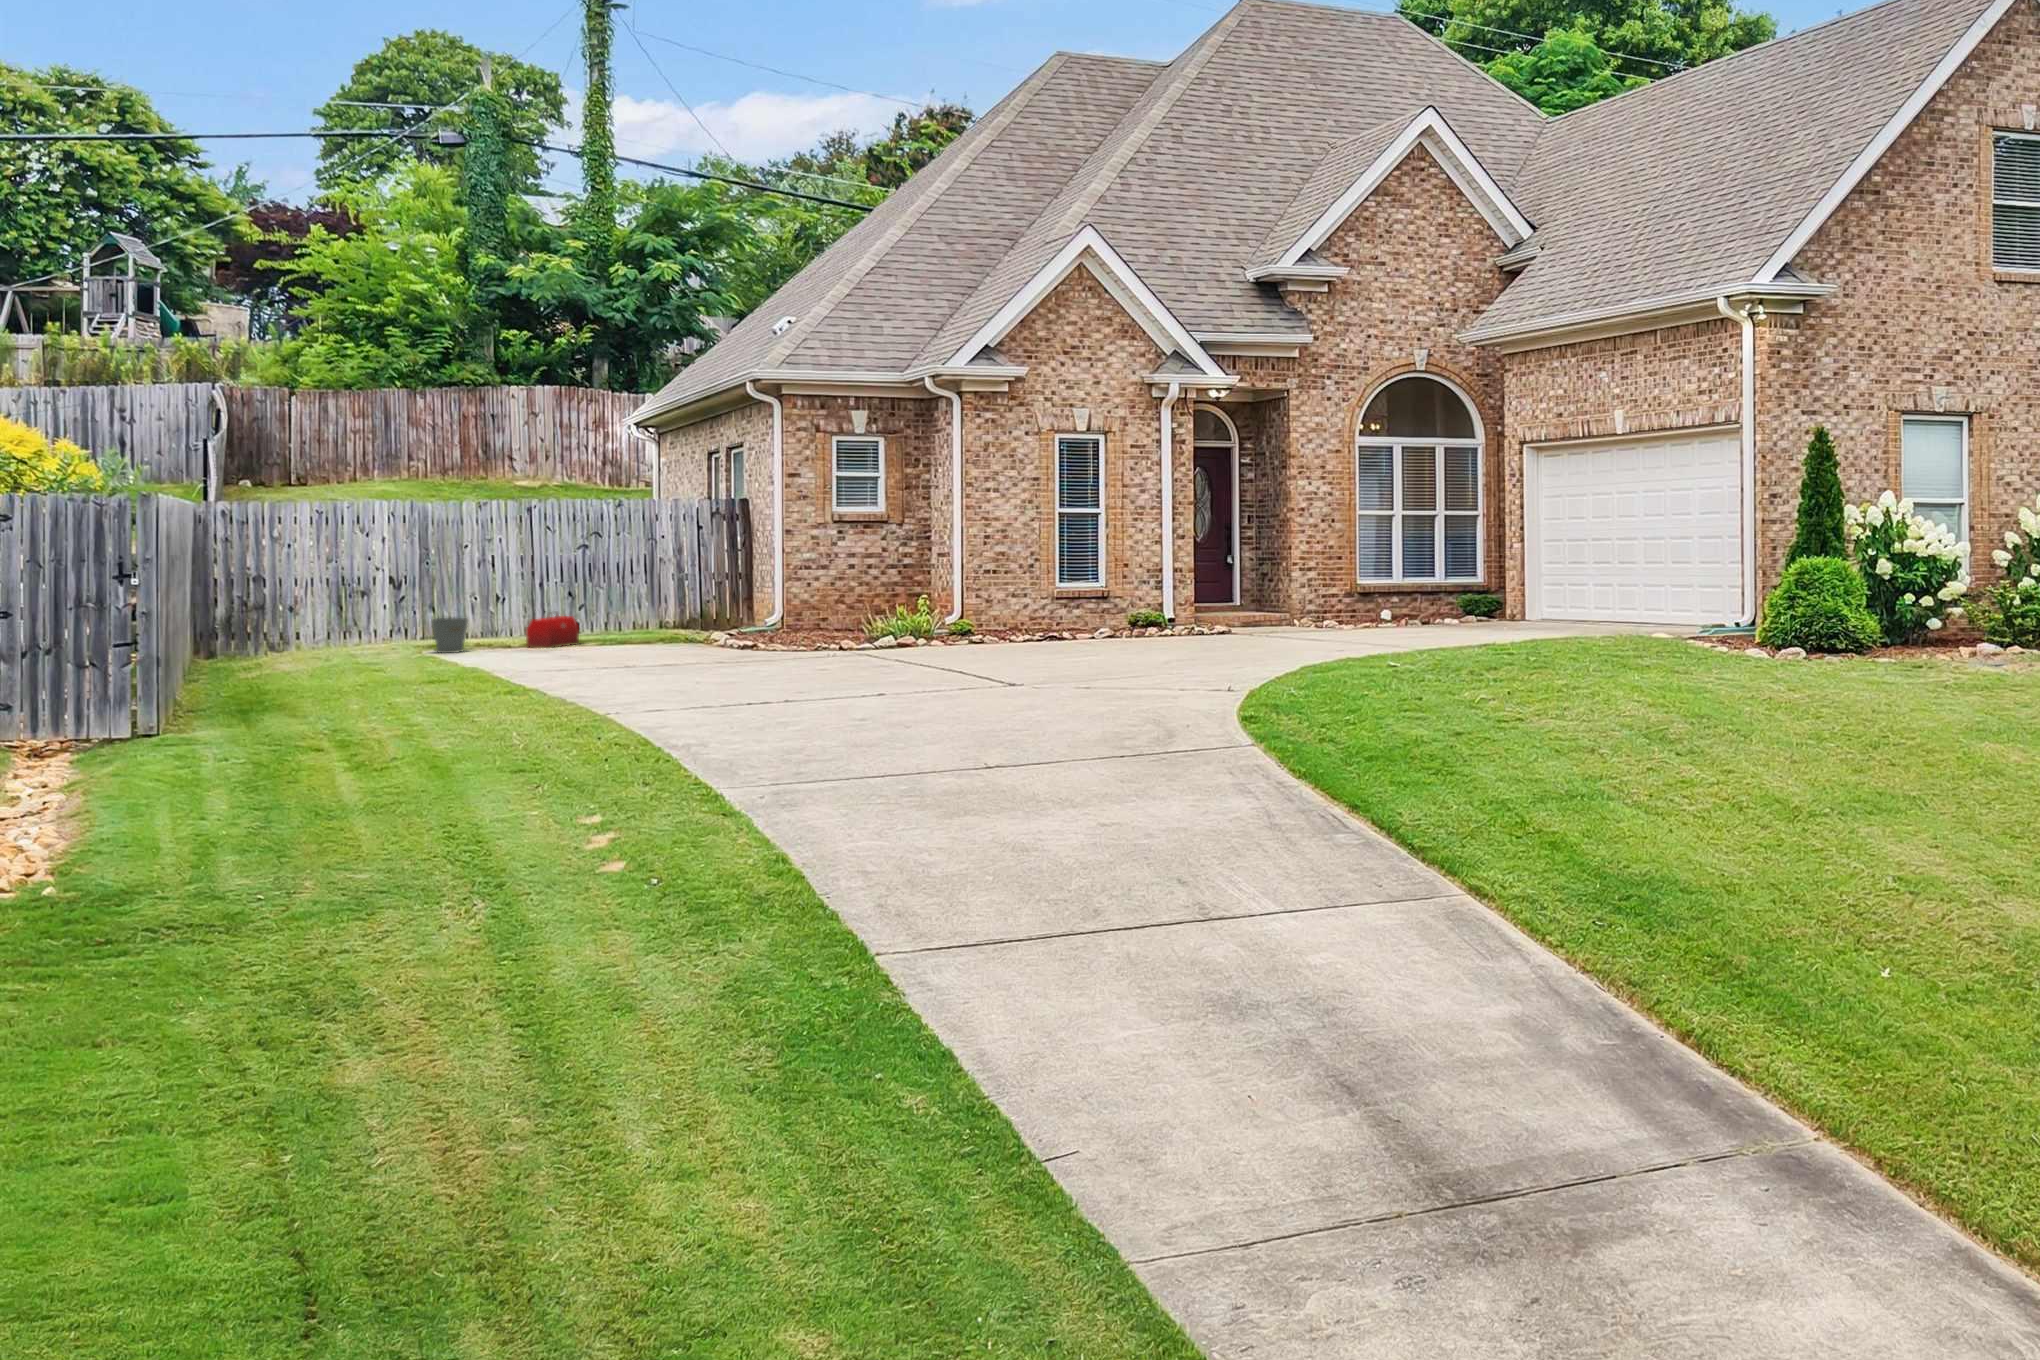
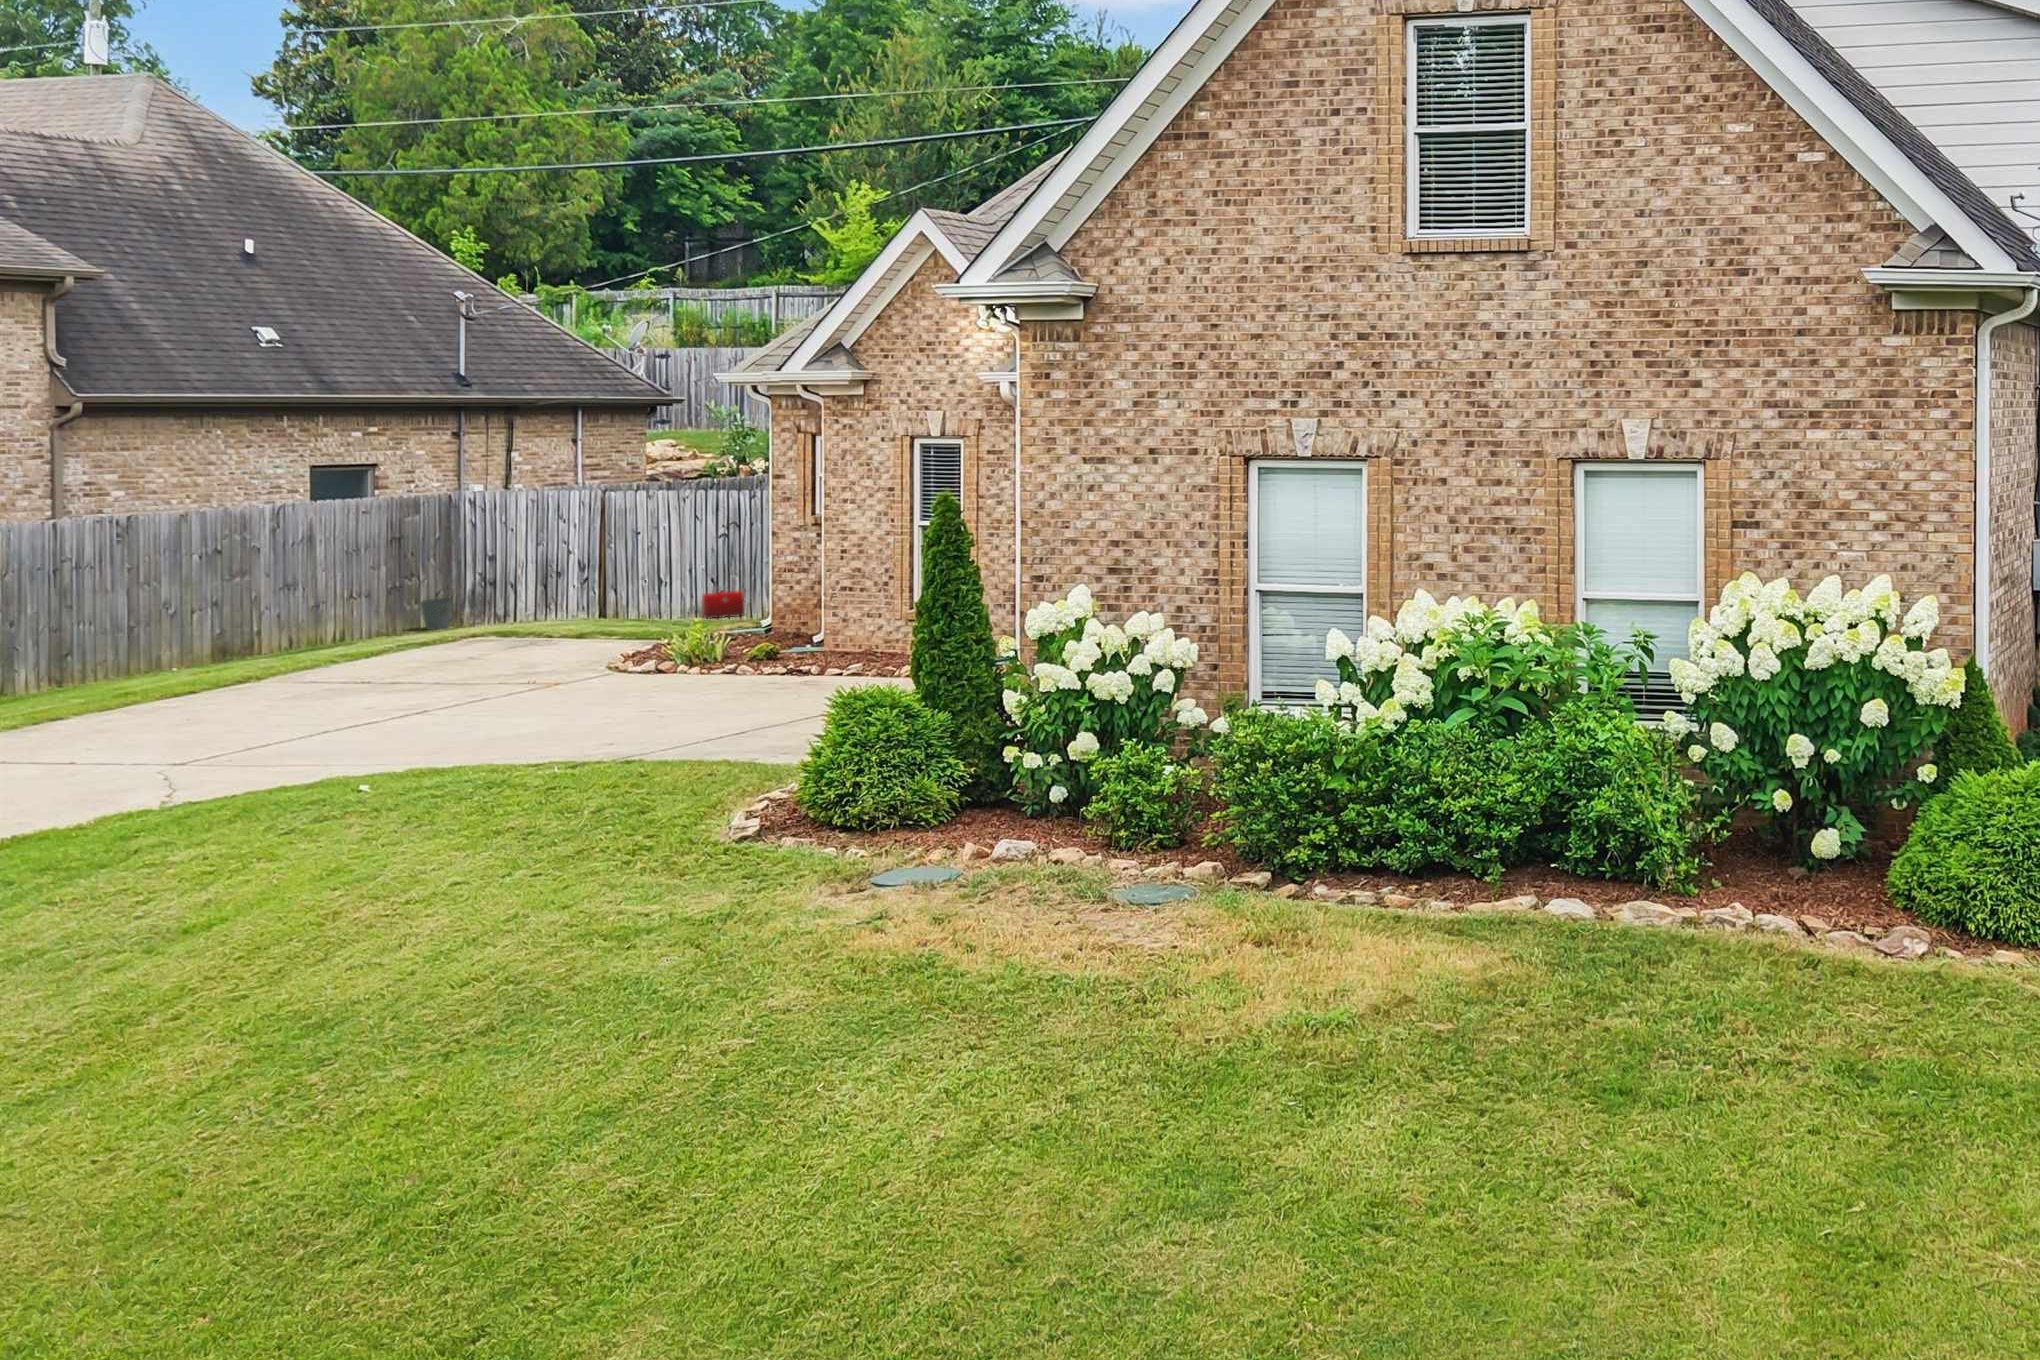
bucket: present [432,618,468,653] -> present [420,598,452,630]

